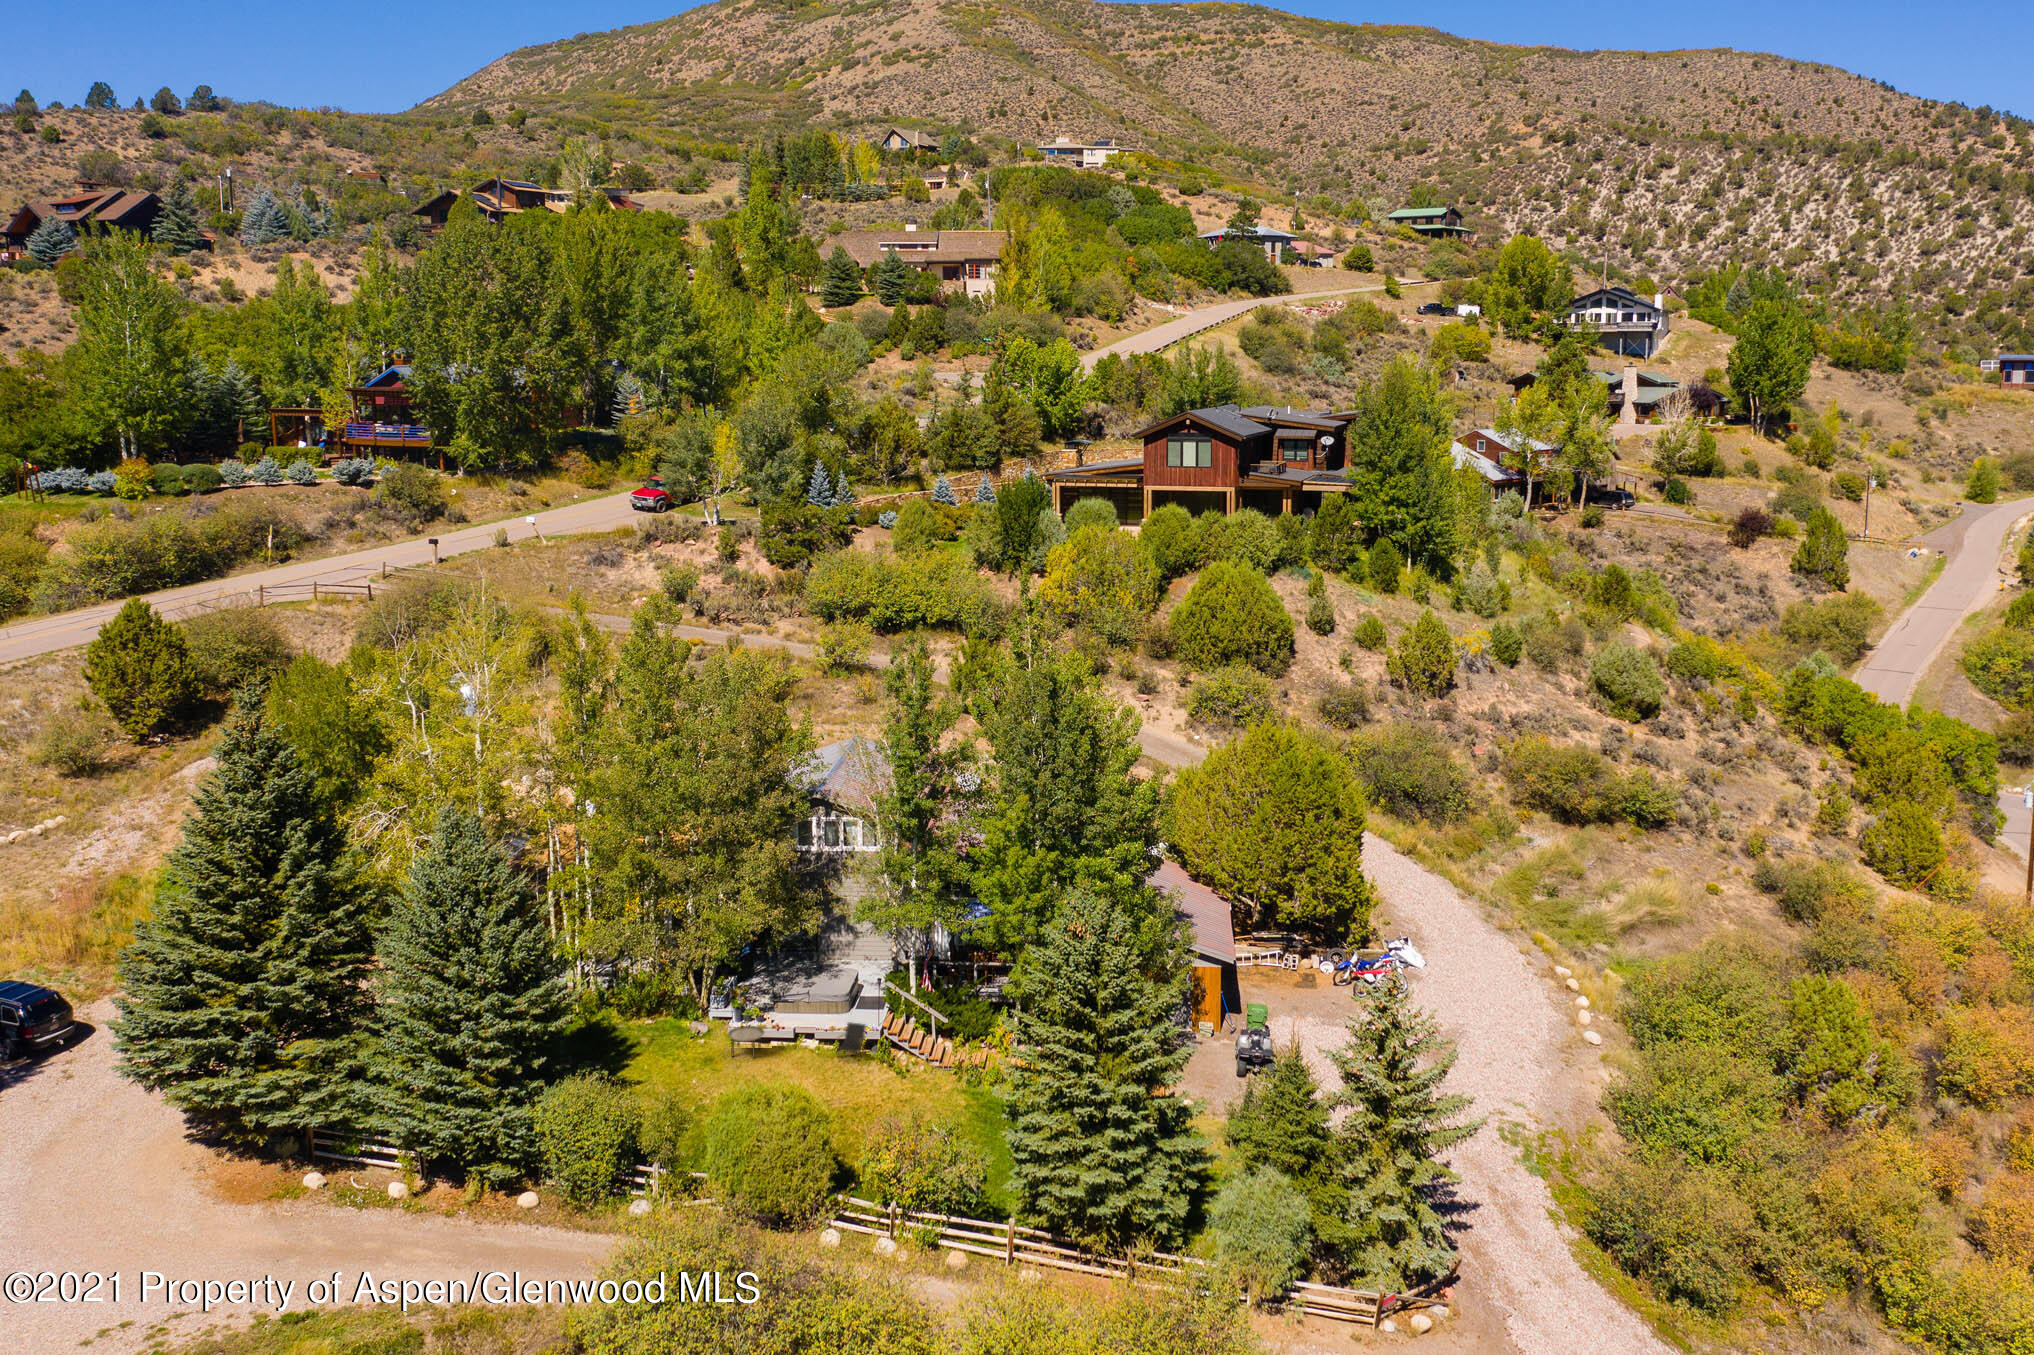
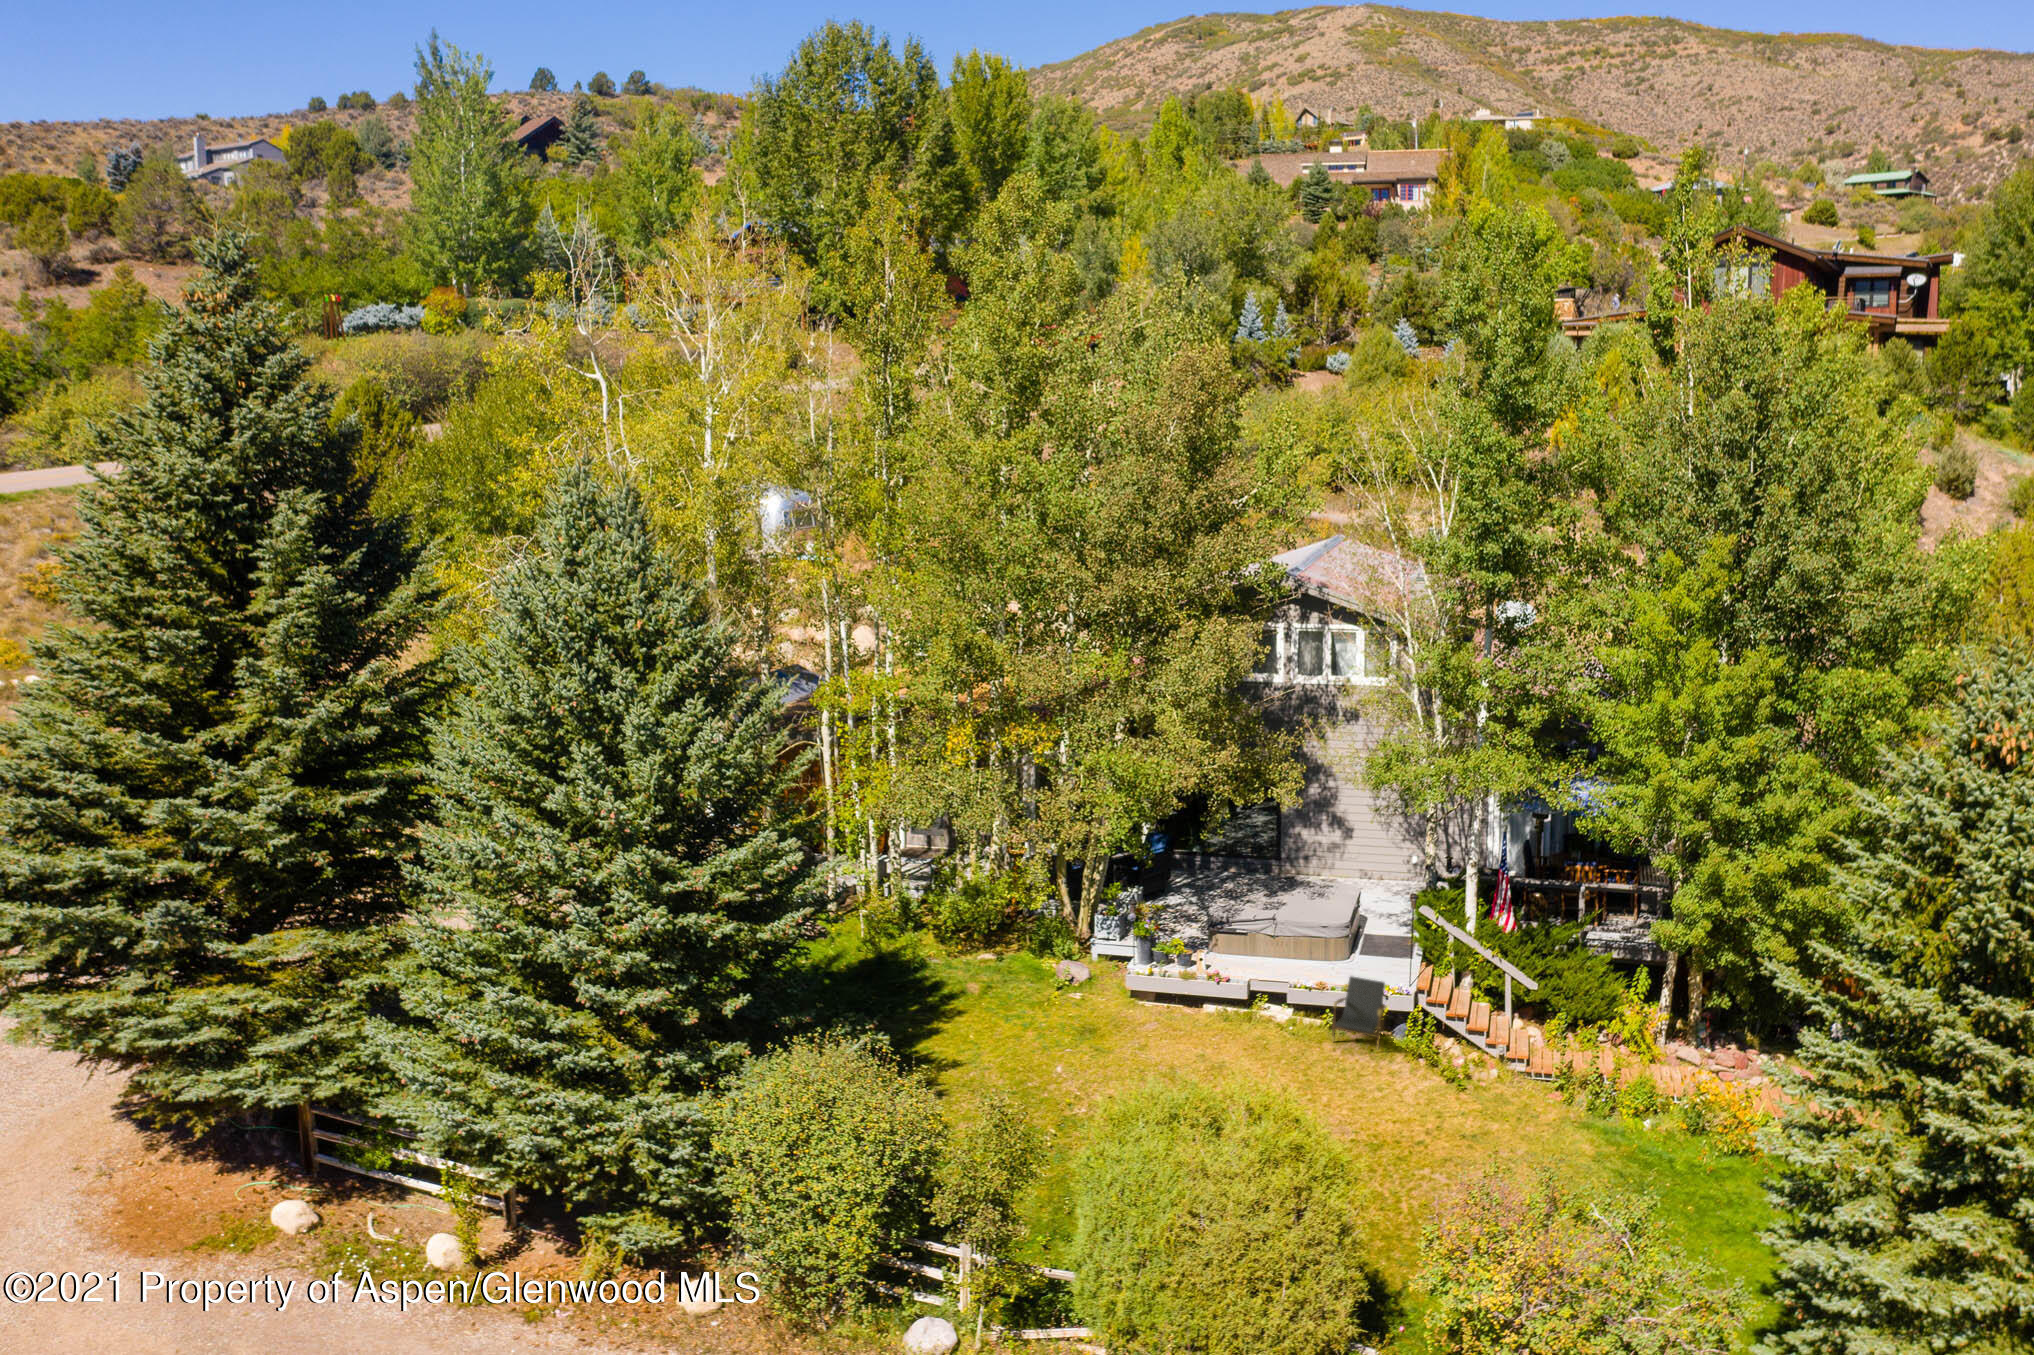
round table: present [728,1026,764,1057] -> none [1129,970,1195,1031]
potted tree: present [276,1137,298,1170] -> none [262,1116,307,1184]

